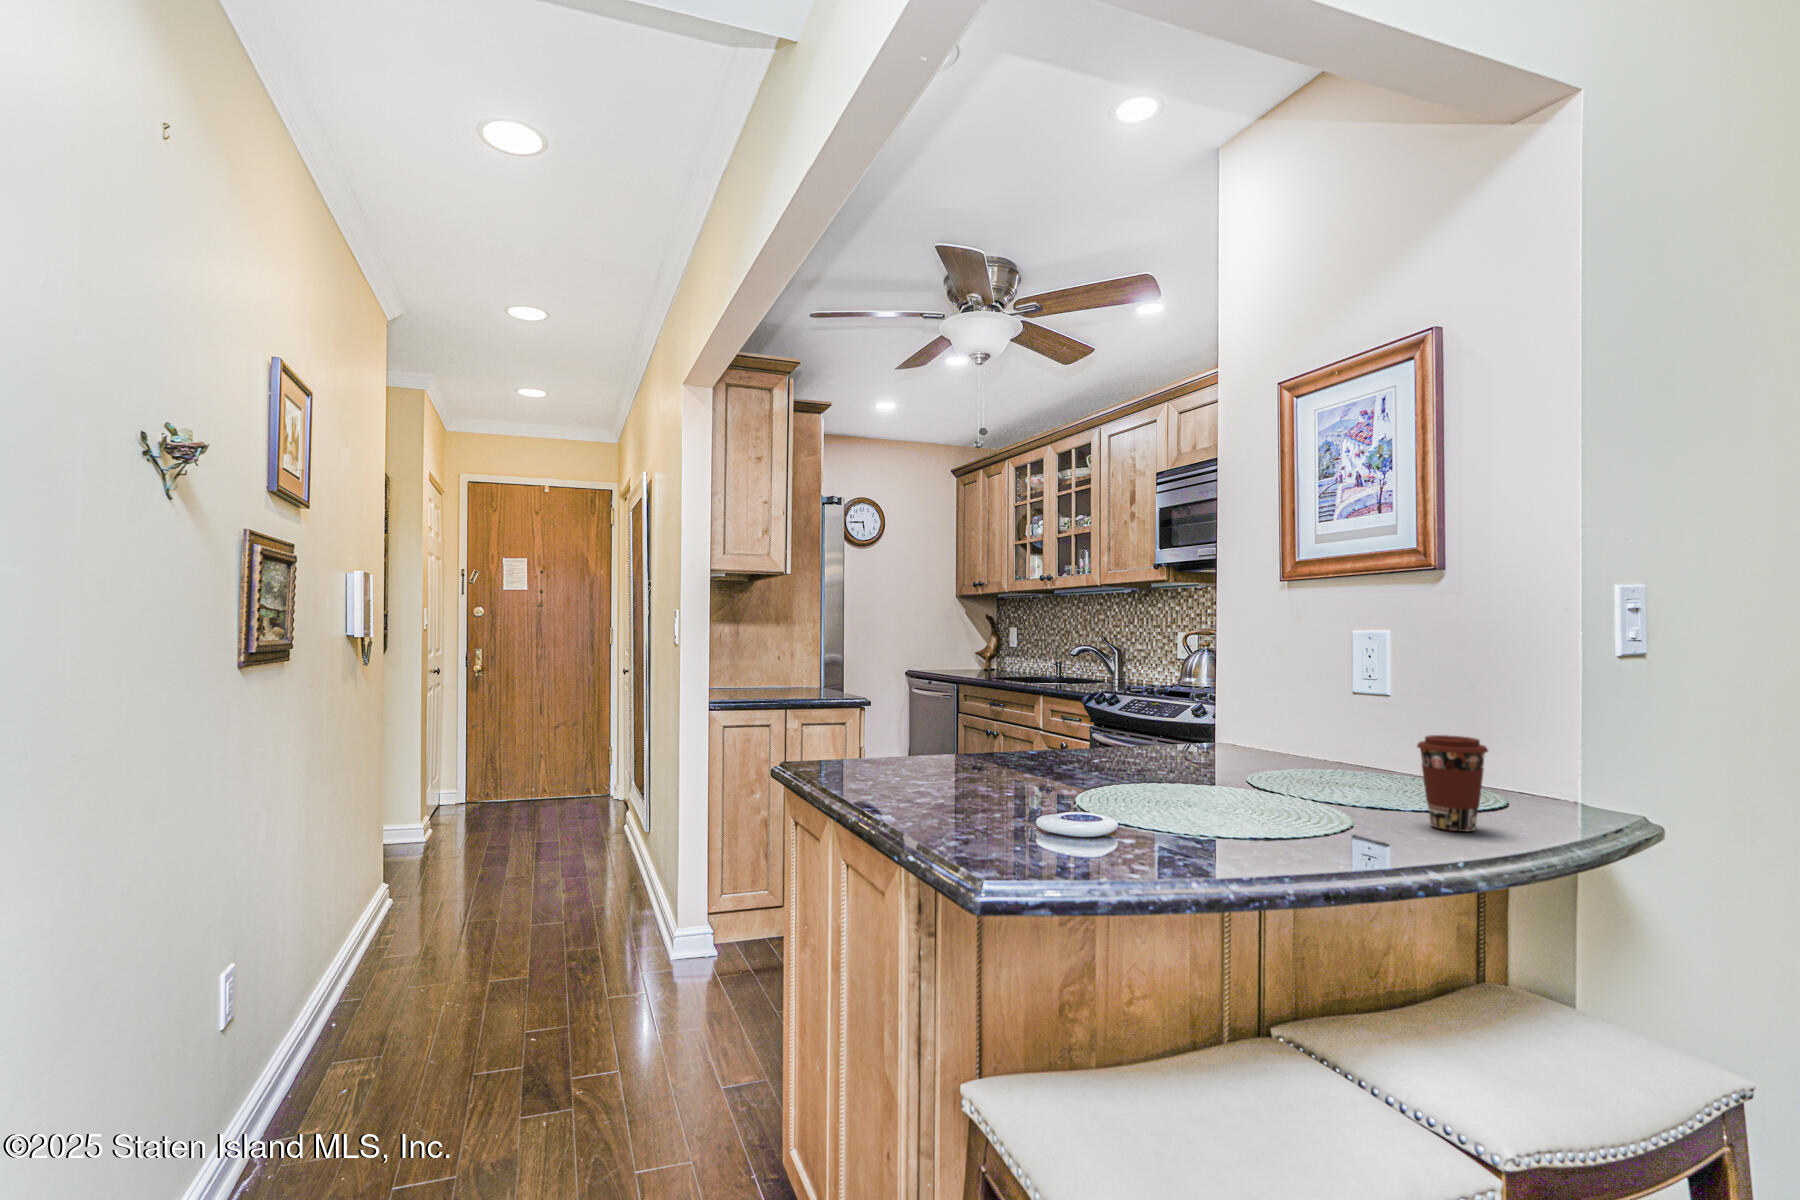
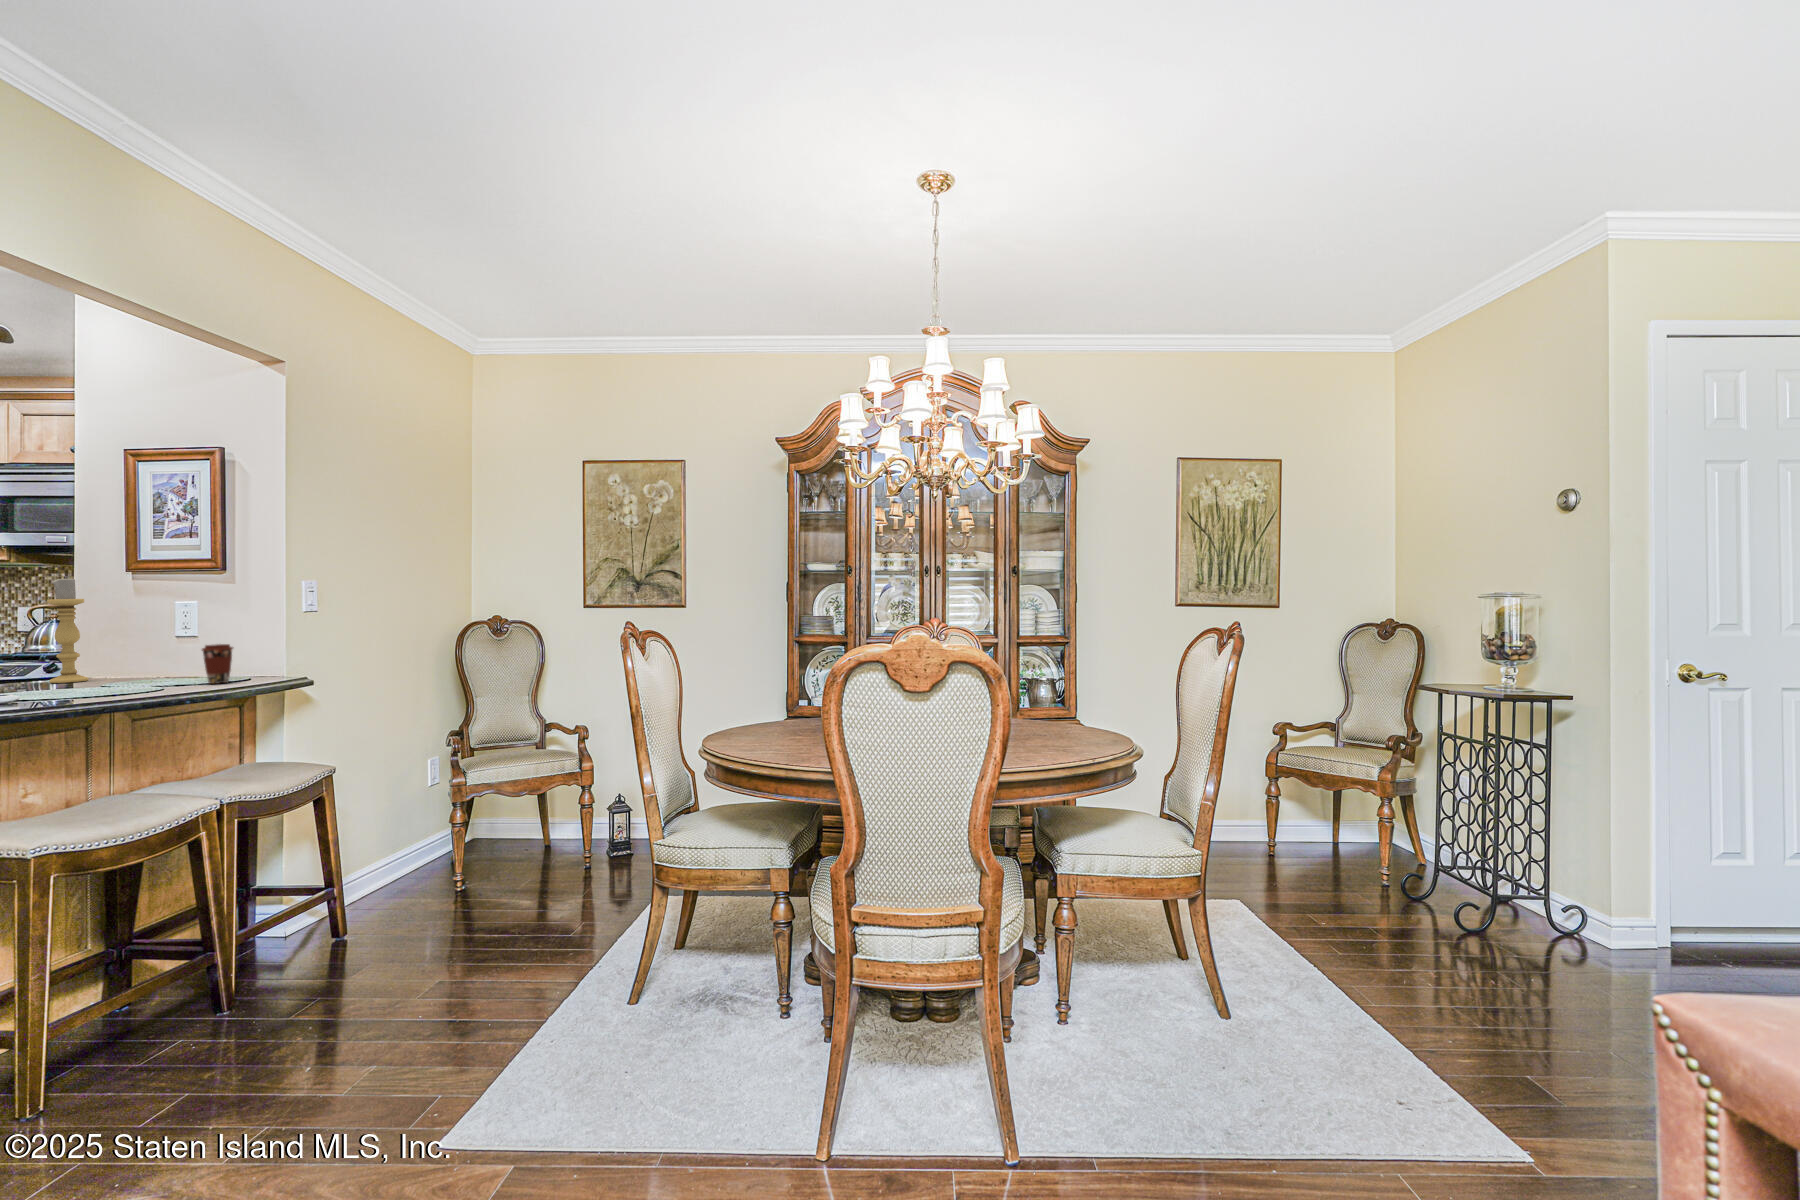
candle holder: none [1174,587,1223,762] -> present [47,577,88,683]

